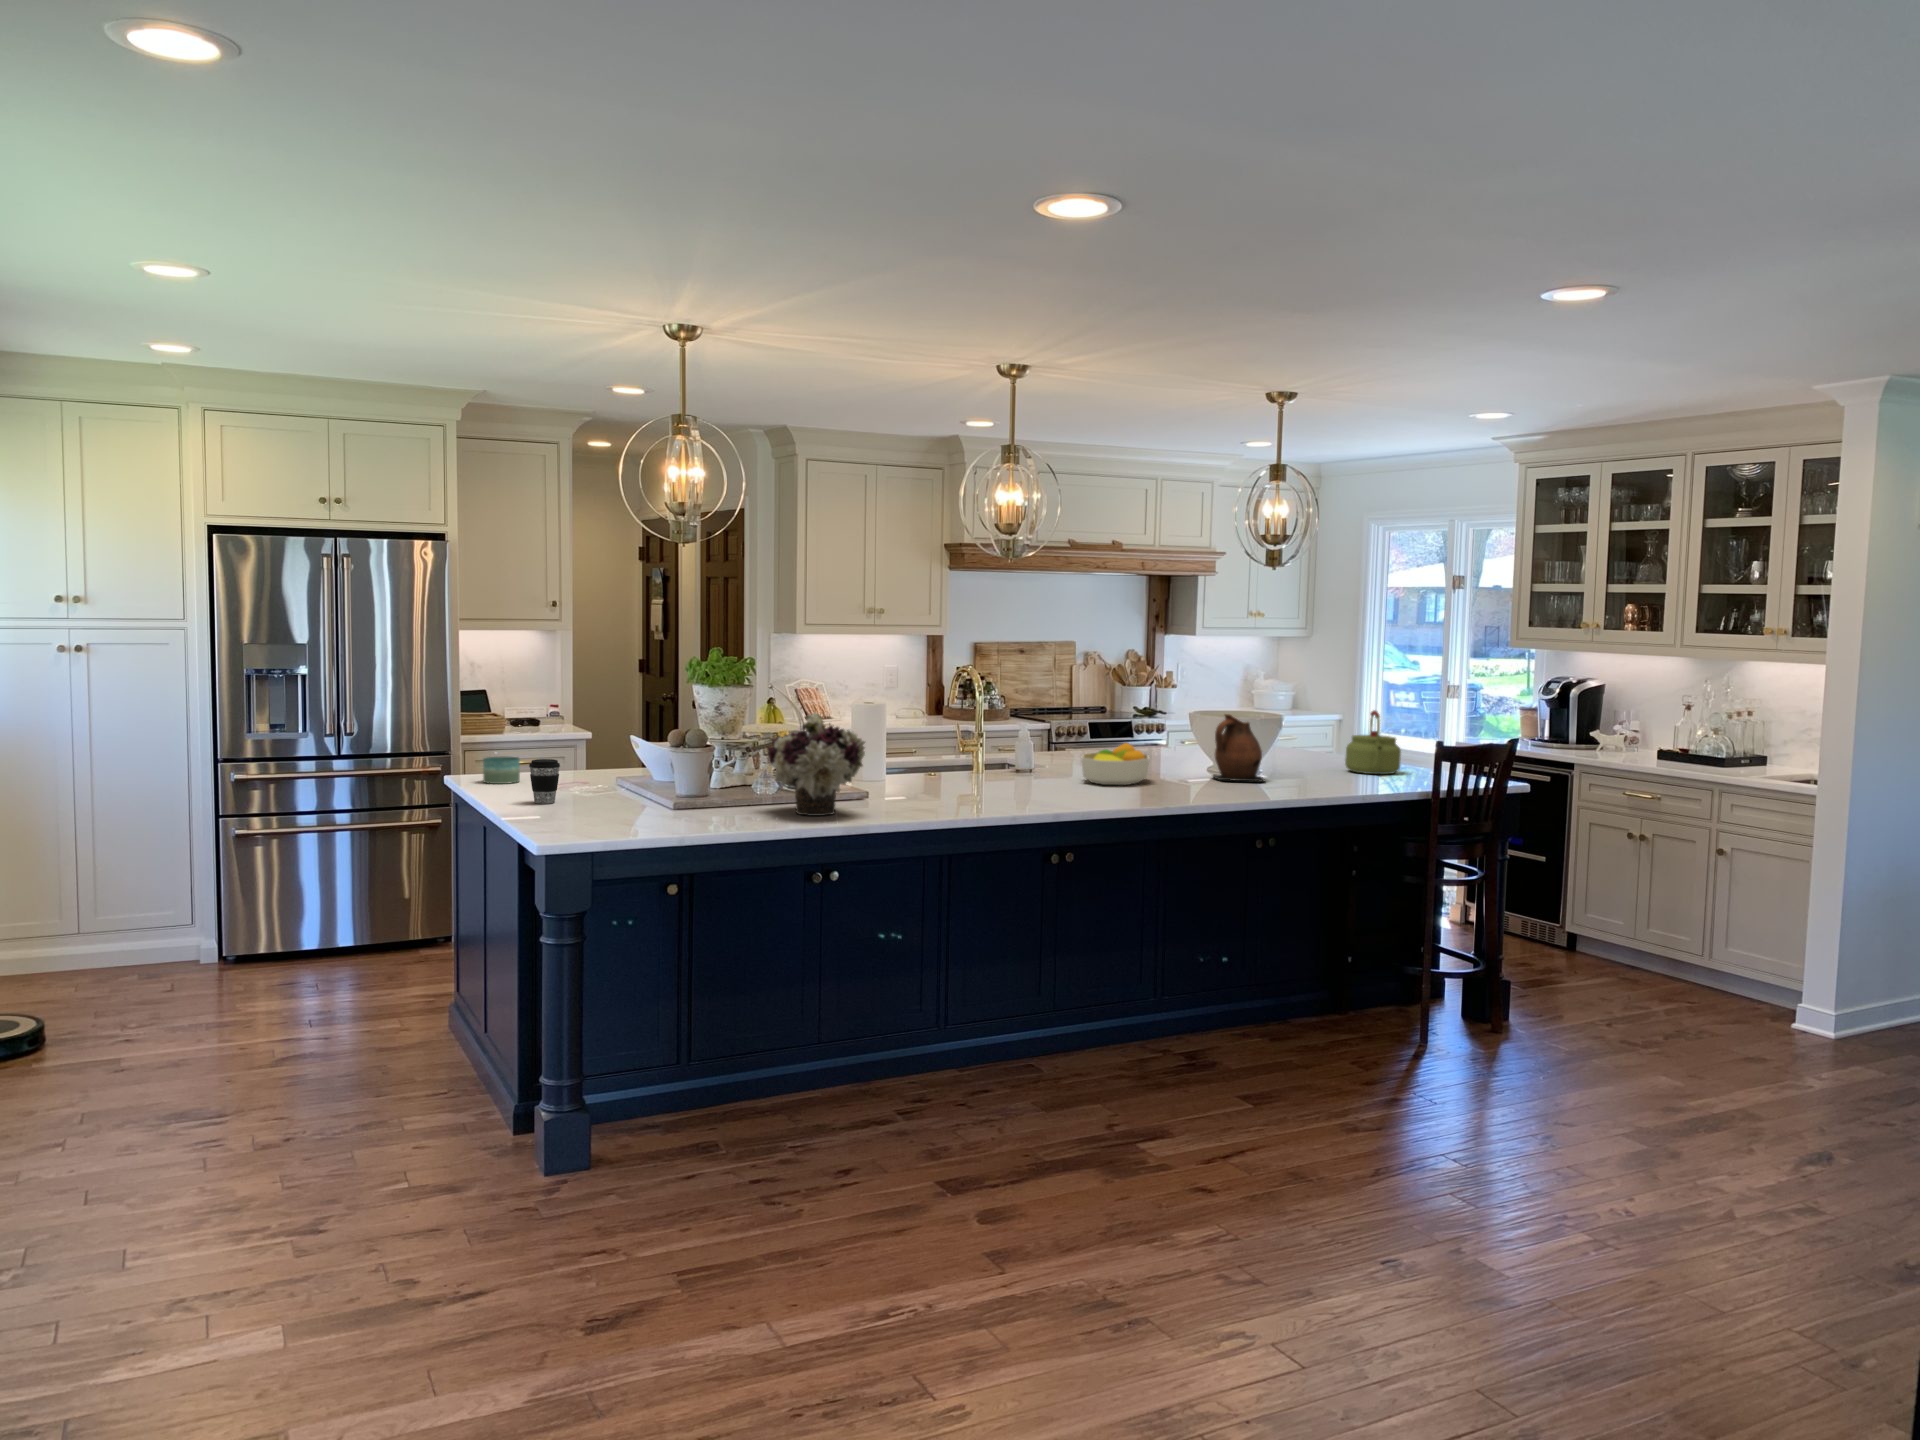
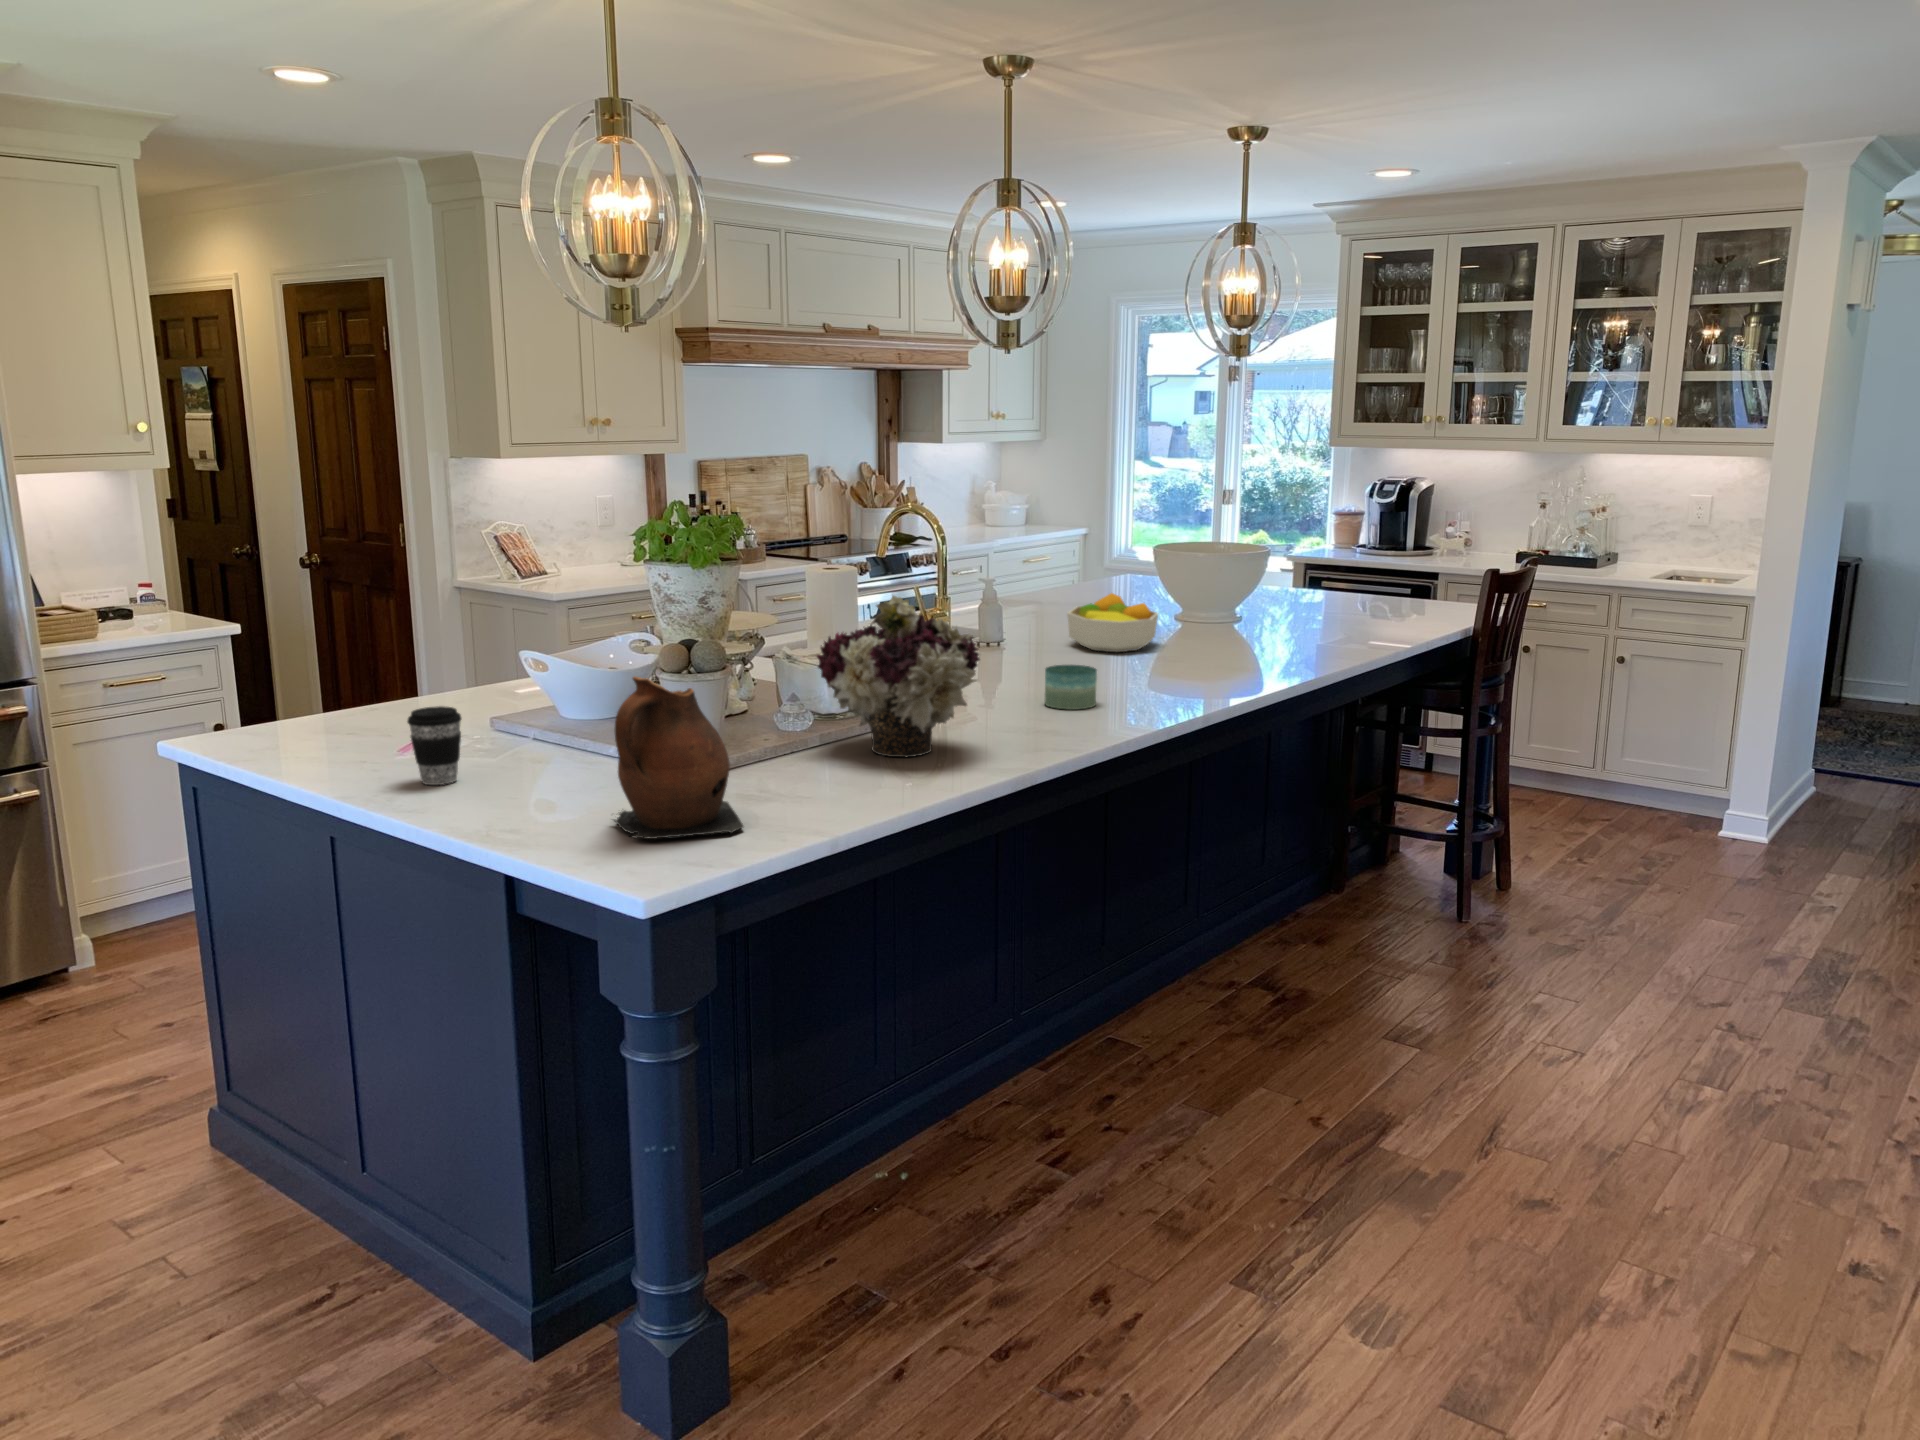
kettle: present [1345,710,1401,774] -> none [1288,530,1353,606]
ceramic pitcher: present [1213,714,1265,782] -> present [614,677,744,839]
candle: present [483,757,520,784] -> present [1045,665,1097,710]

